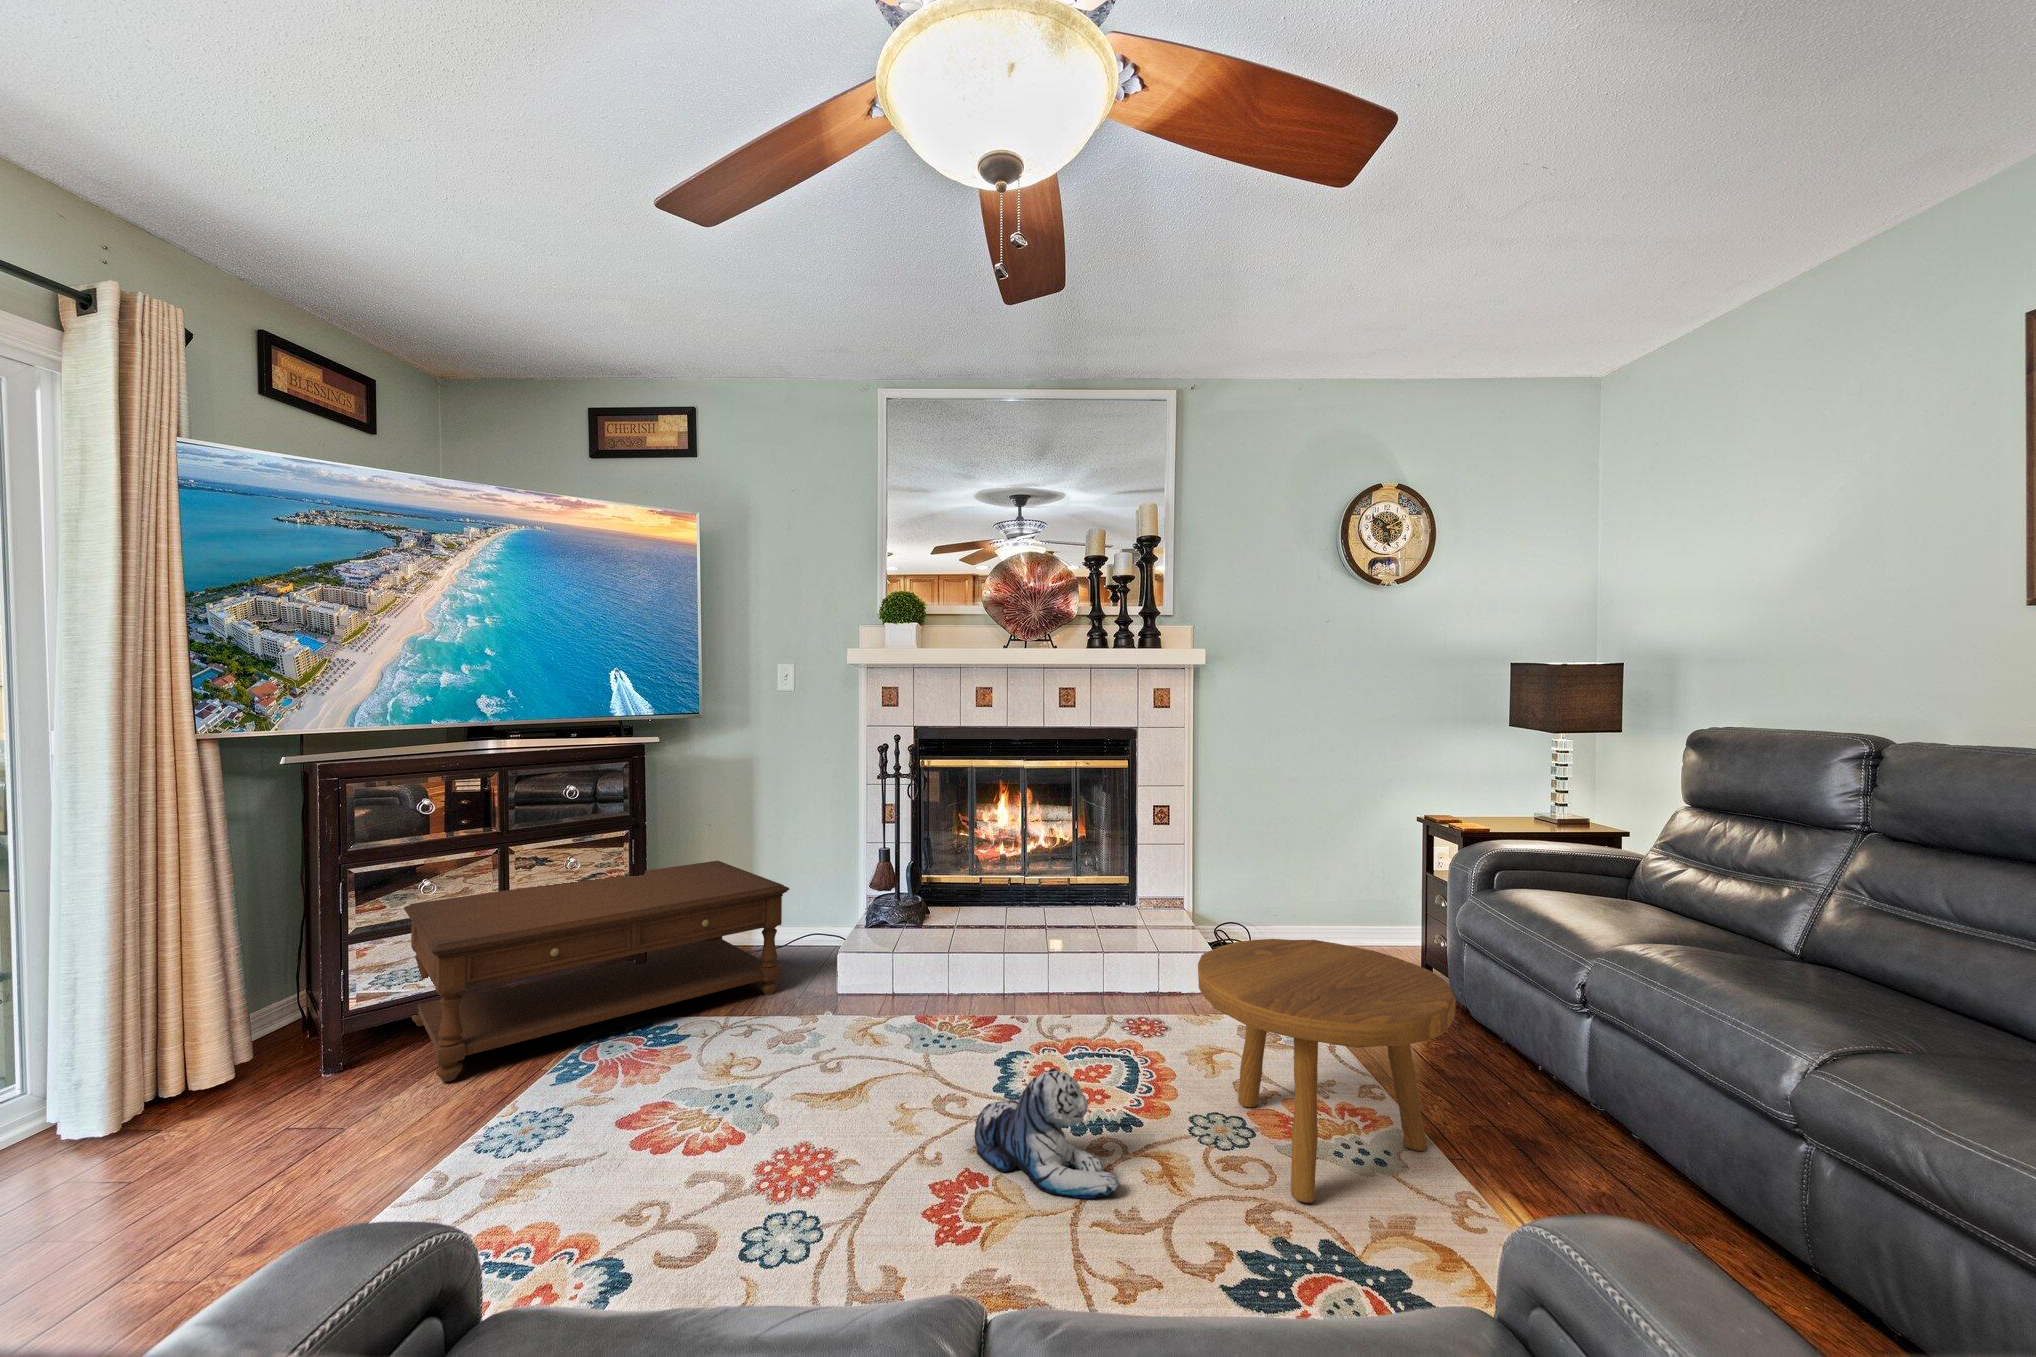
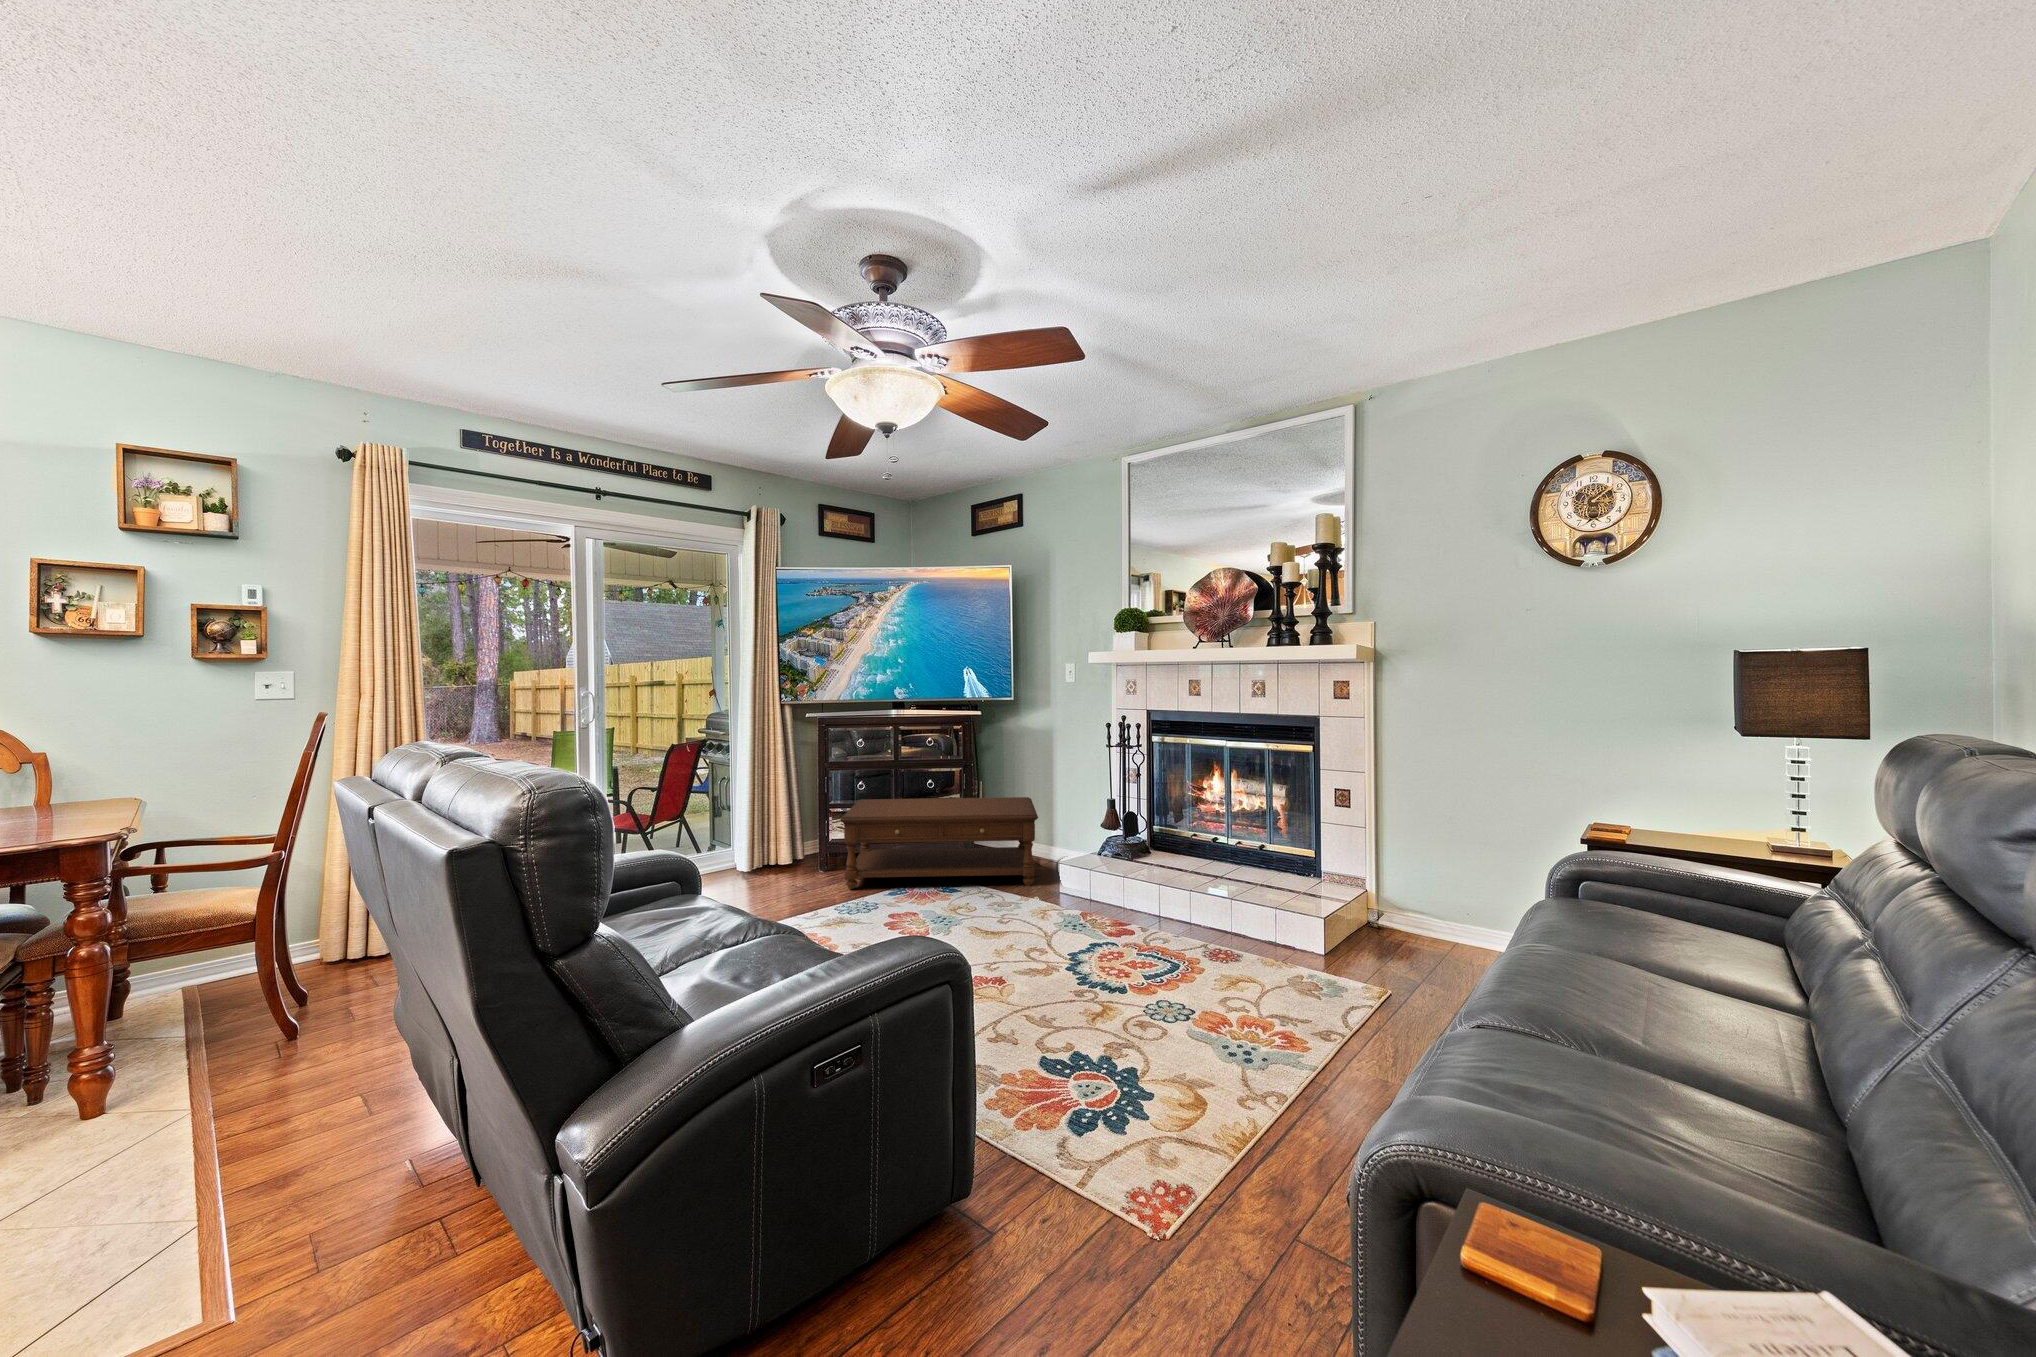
footstool: present [1198,939,1456,1203] -> none [1135,885,1324,1065]
plush toy: present [974,1069,1119,1198] -> none [1018,935,1076,1011]

